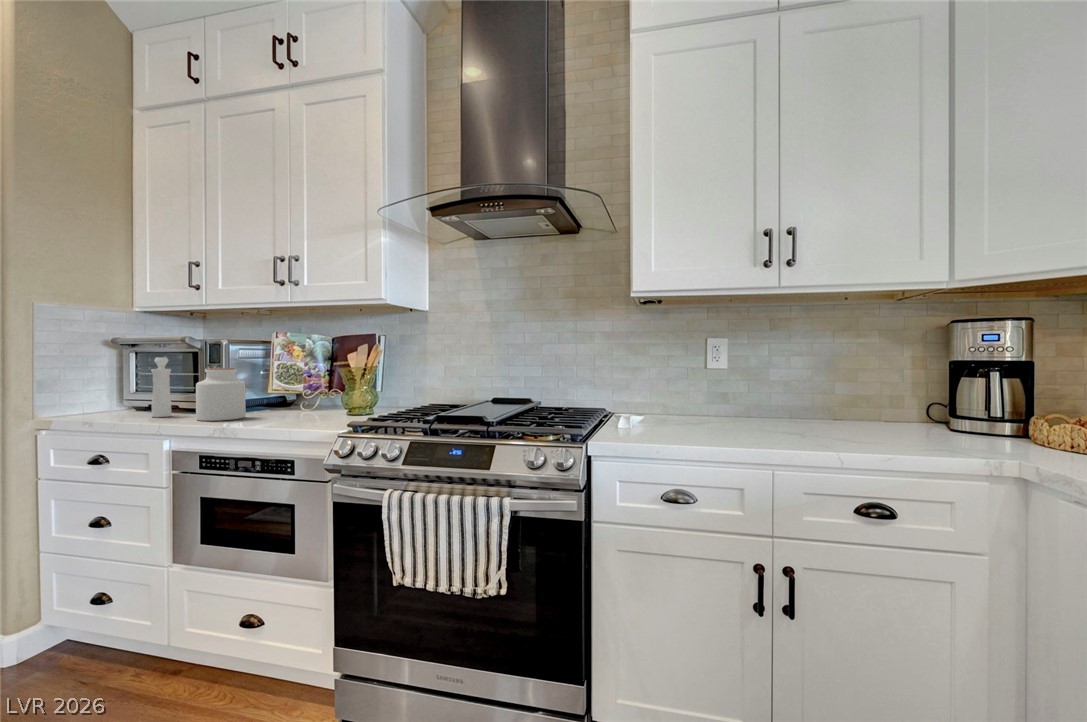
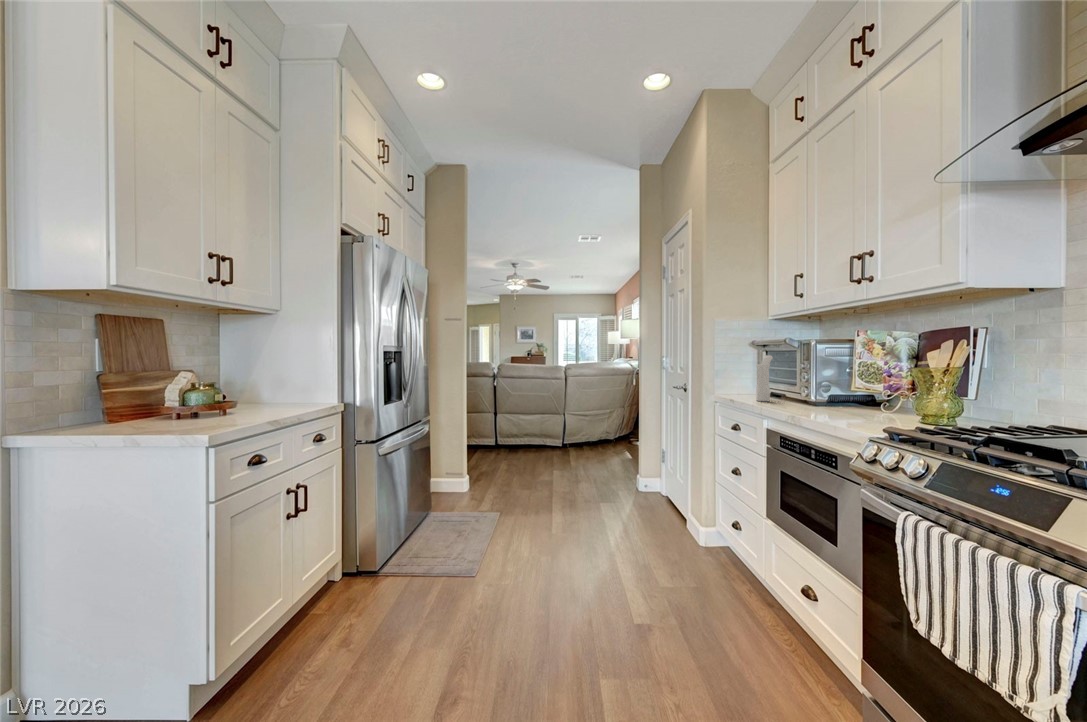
jar: present [196,368,246,421] -> none [778,365,819,410]

